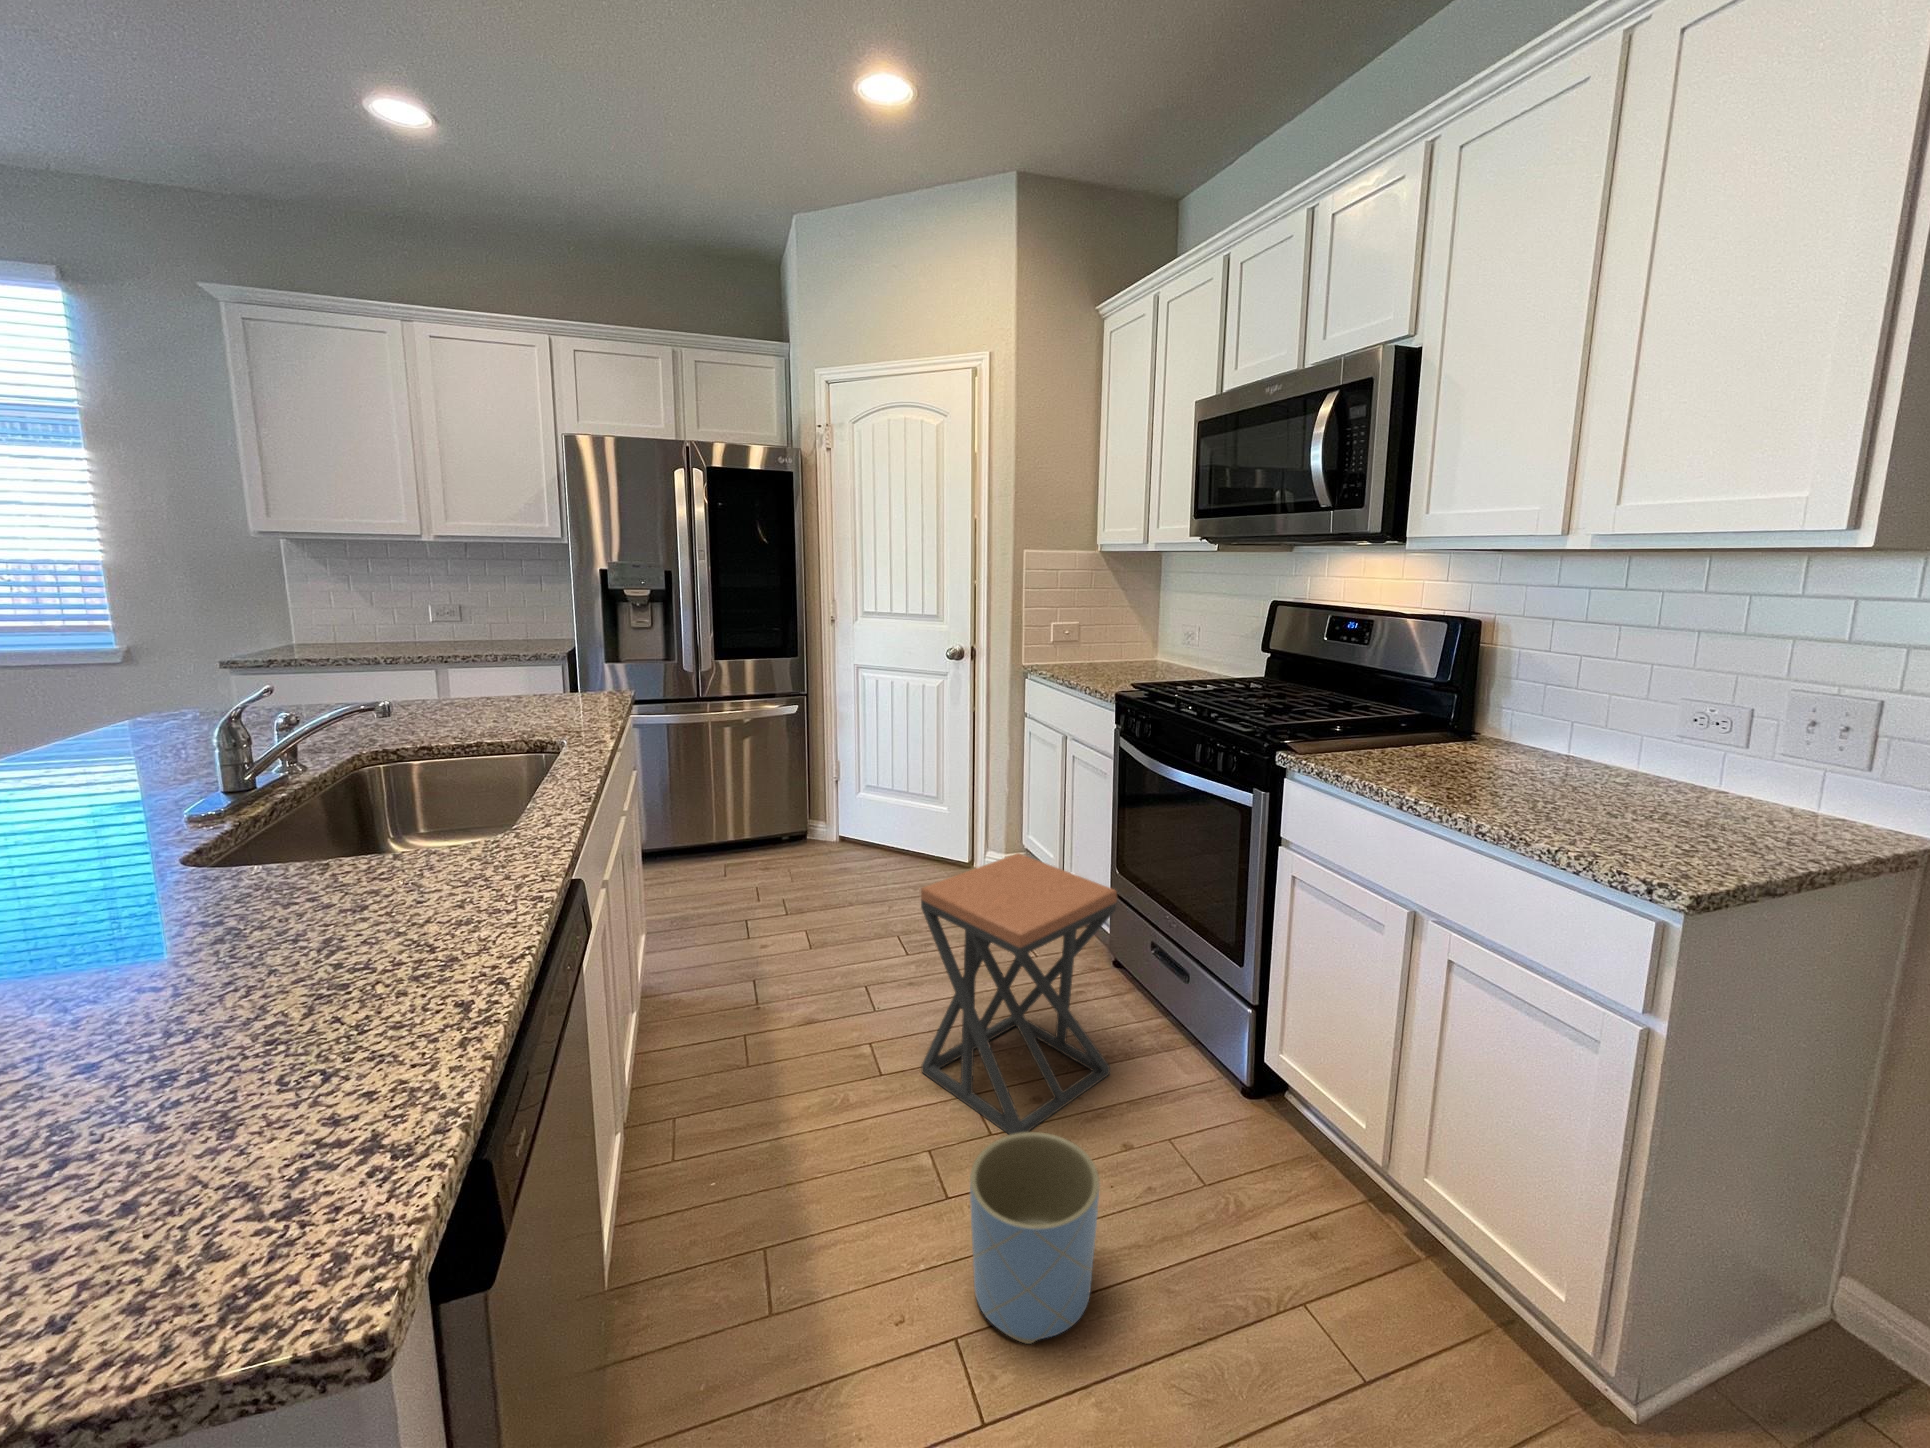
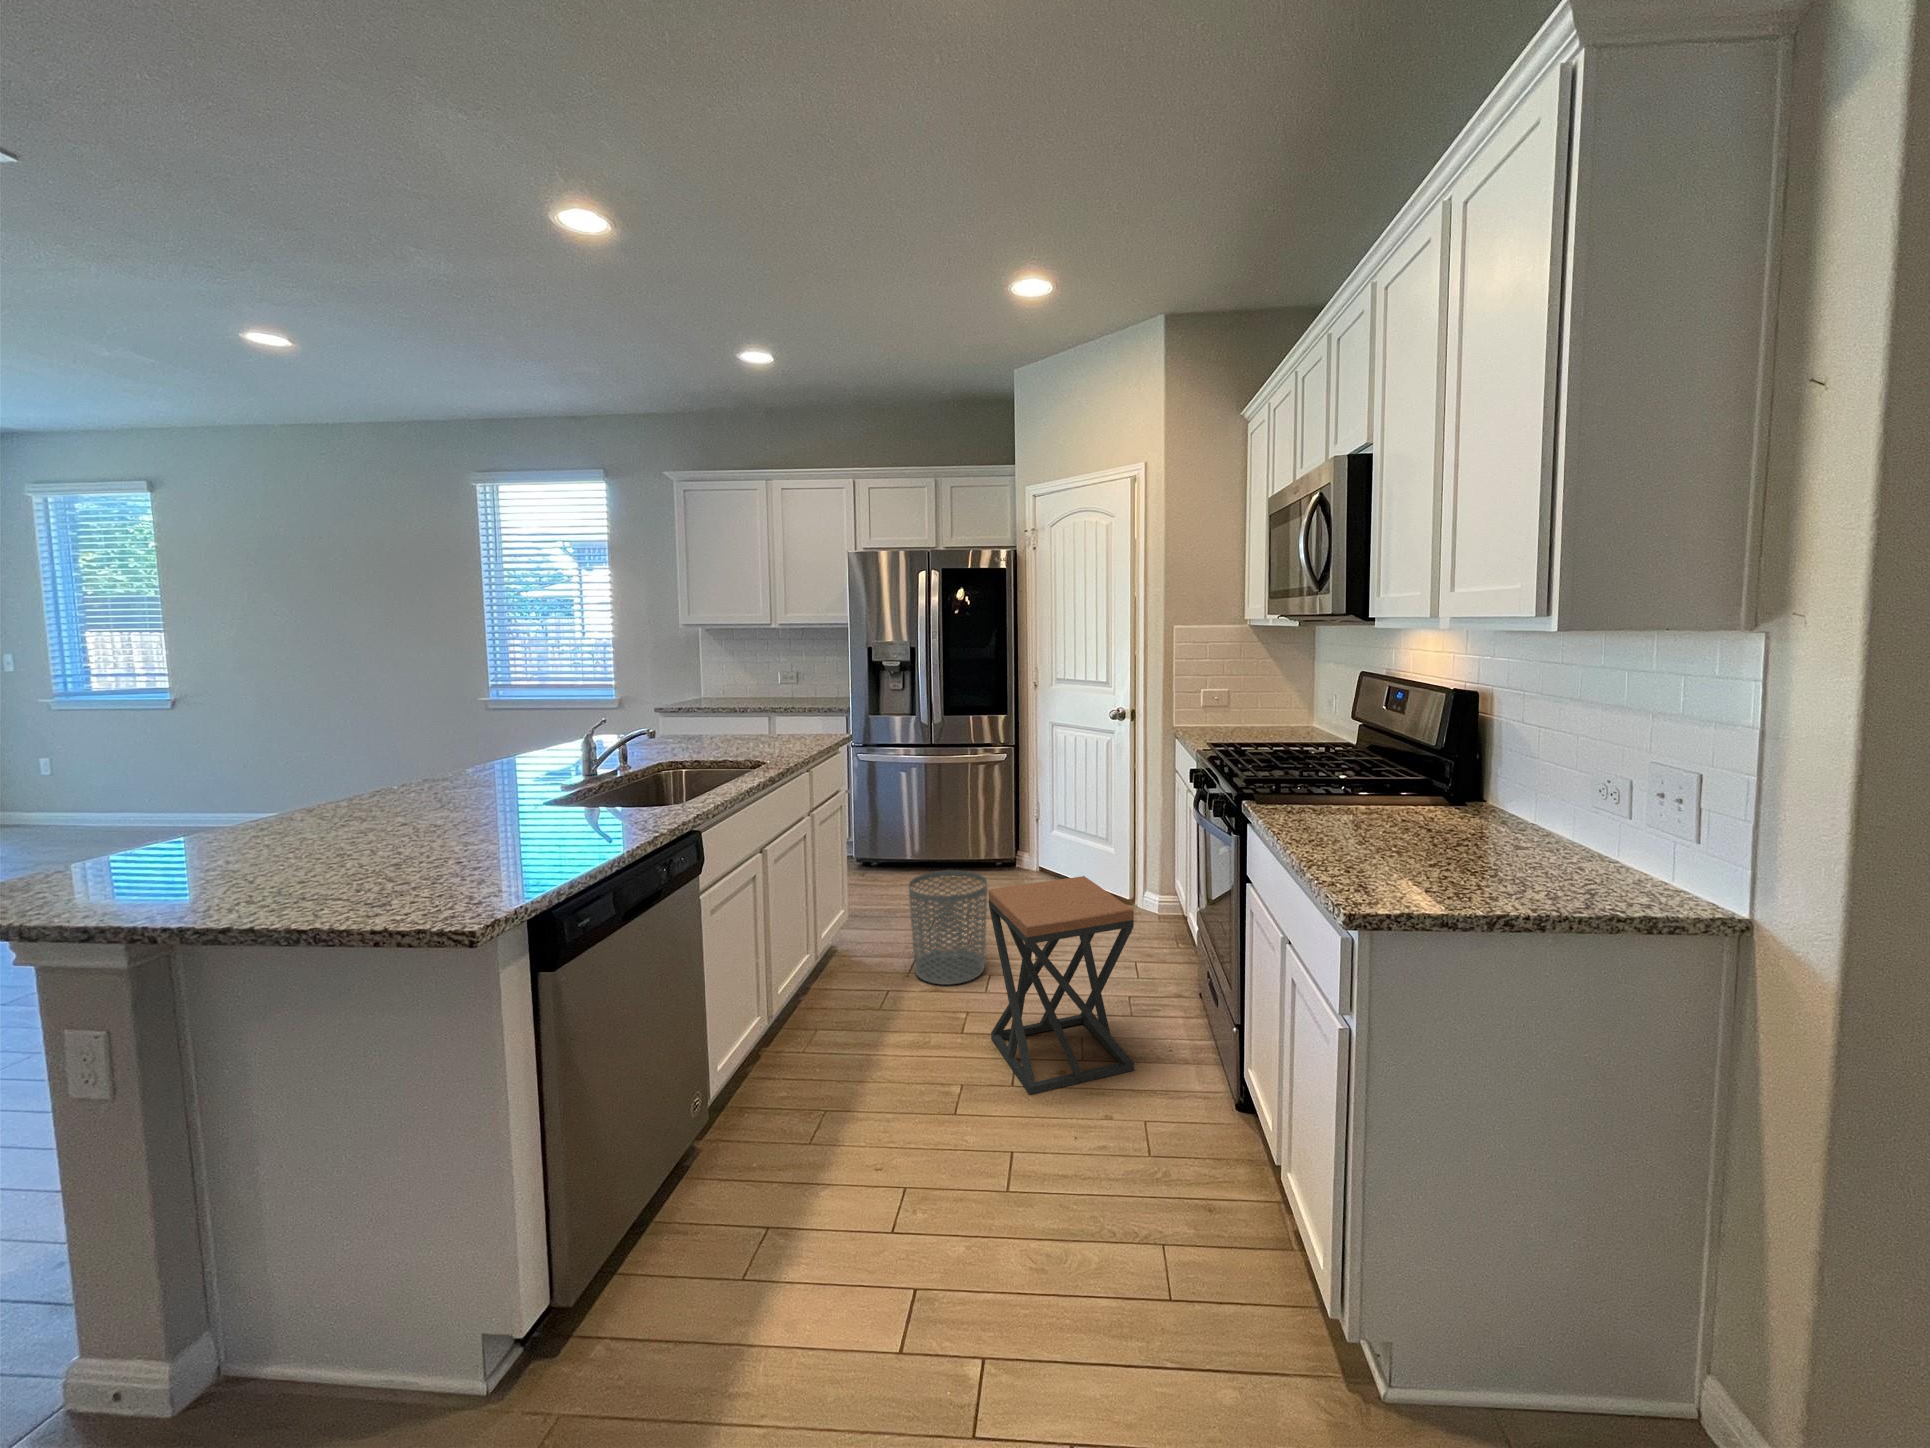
waste bin: none [754,859,859,1010] -> present [909,870,987,985]
planter: present [970,1132,1100,1344] -> none [925,1064,1019,1207]

